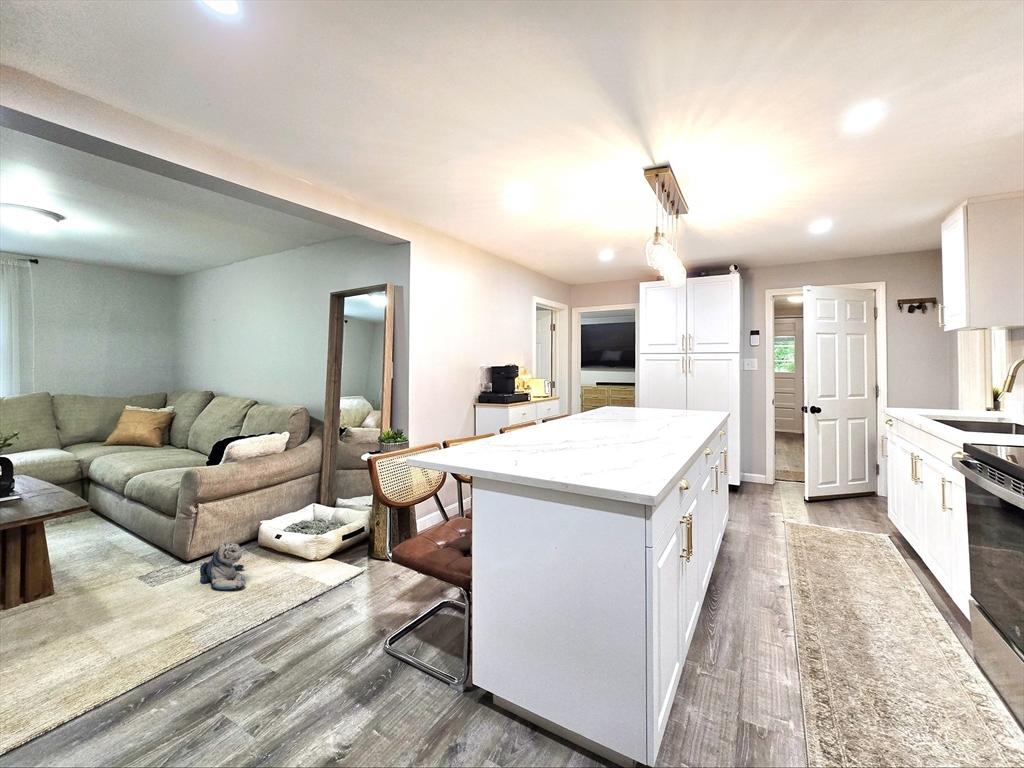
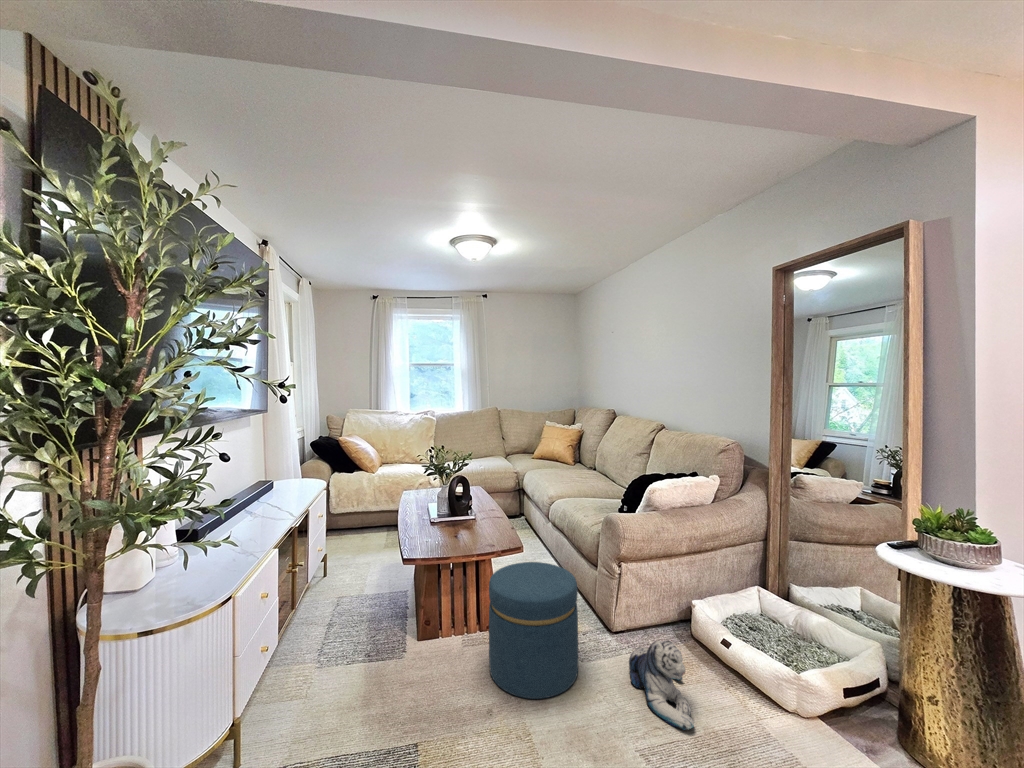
ottoman: none [43,517,151,625] -> present [489,562,578,699]

